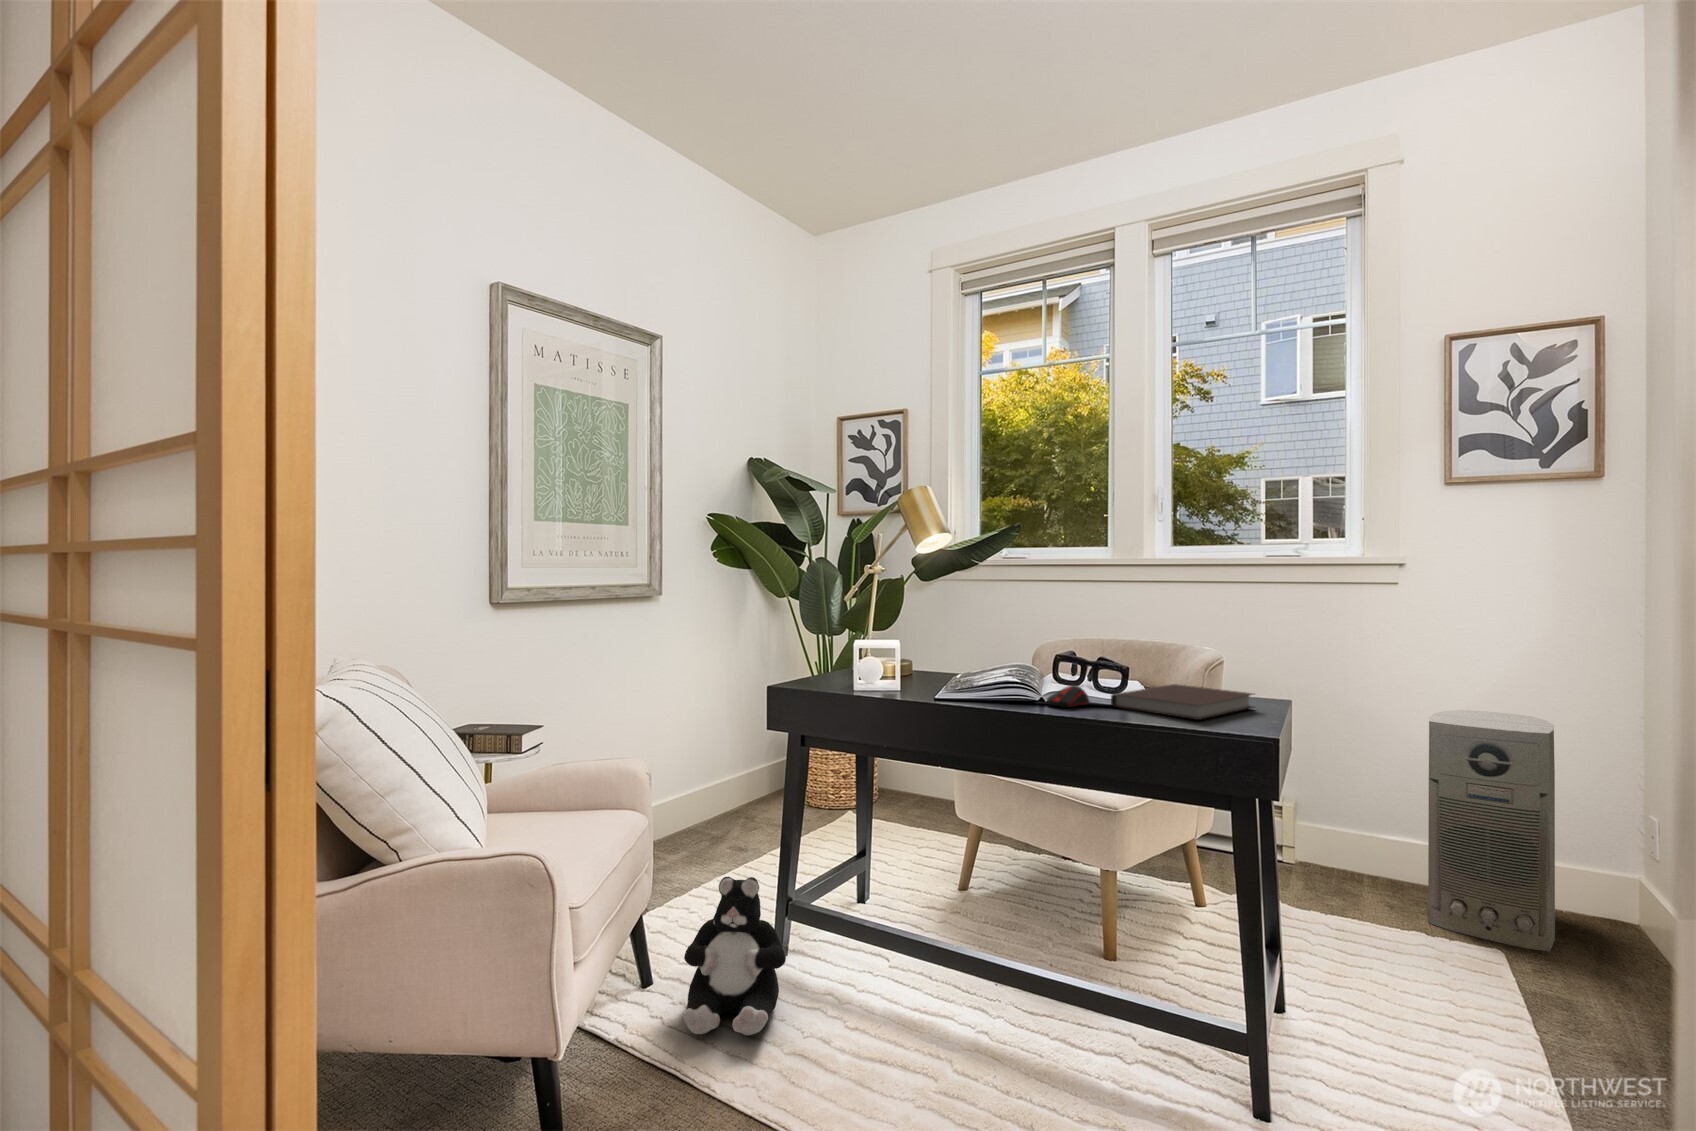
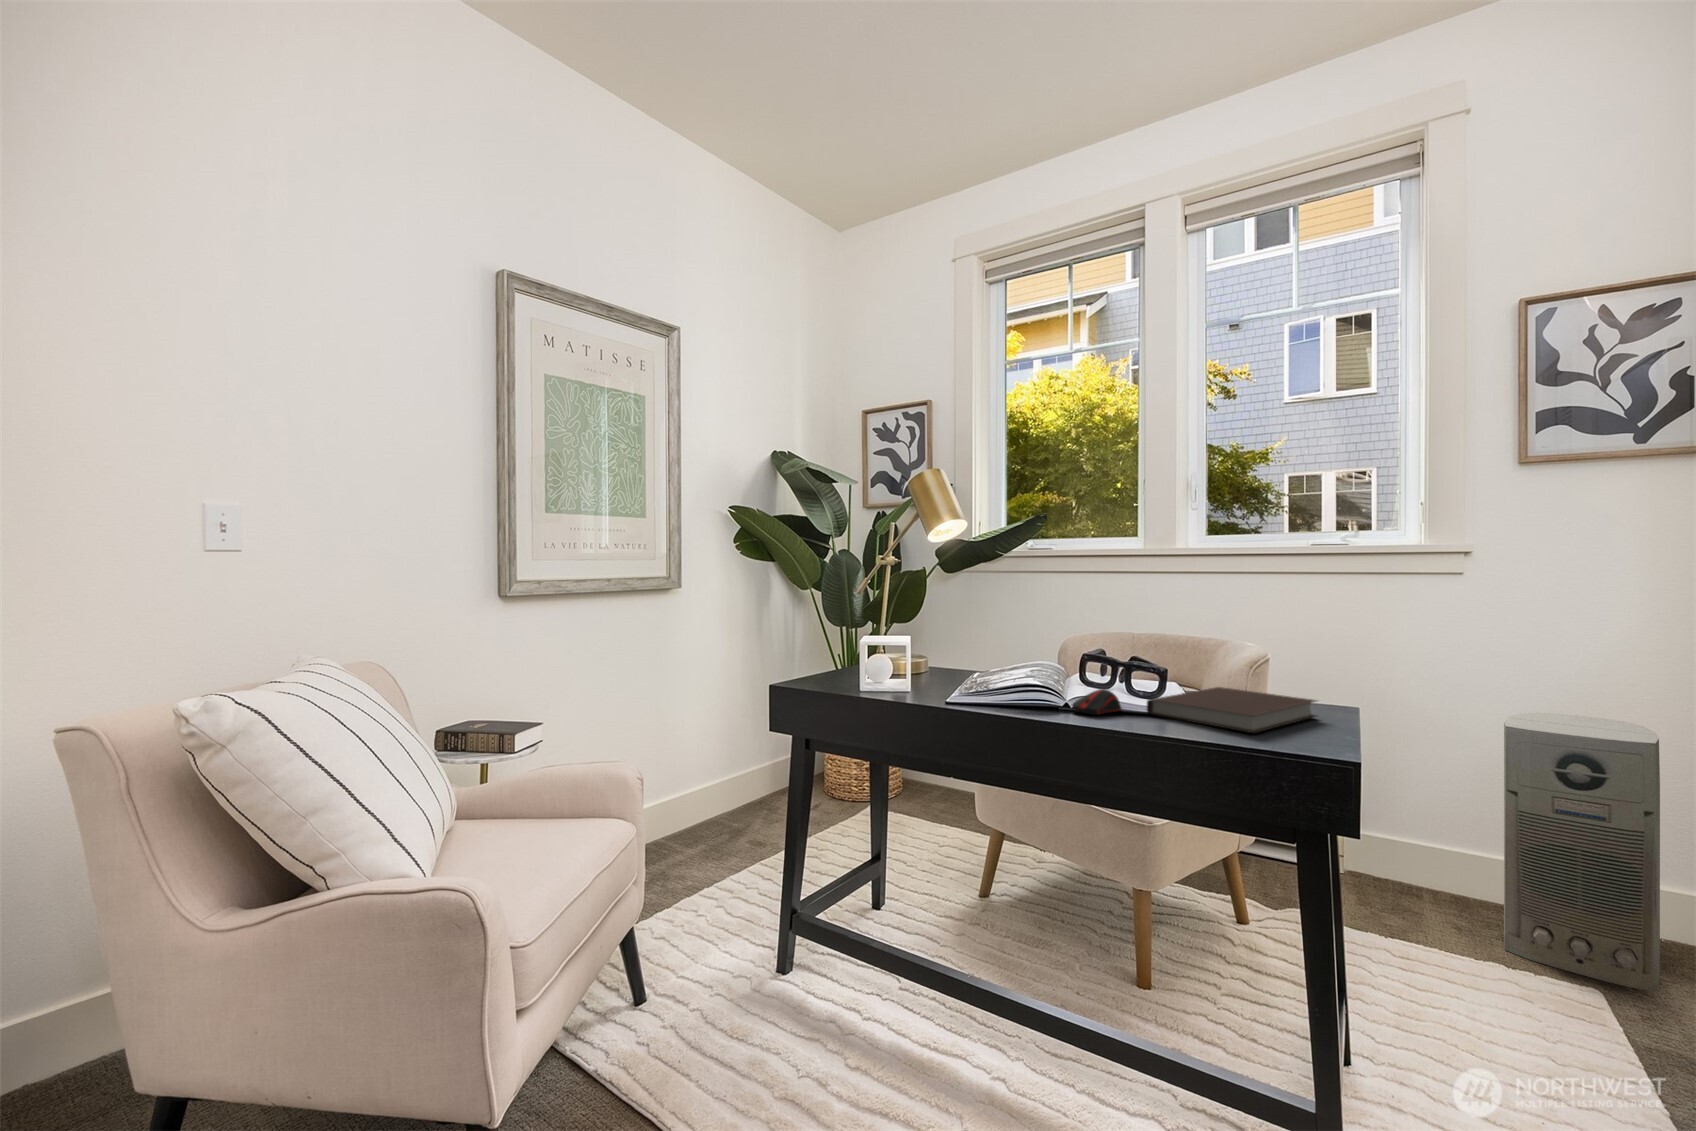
plush toy: present [683,877,786,1036] -> none [665,892,783,1075]

